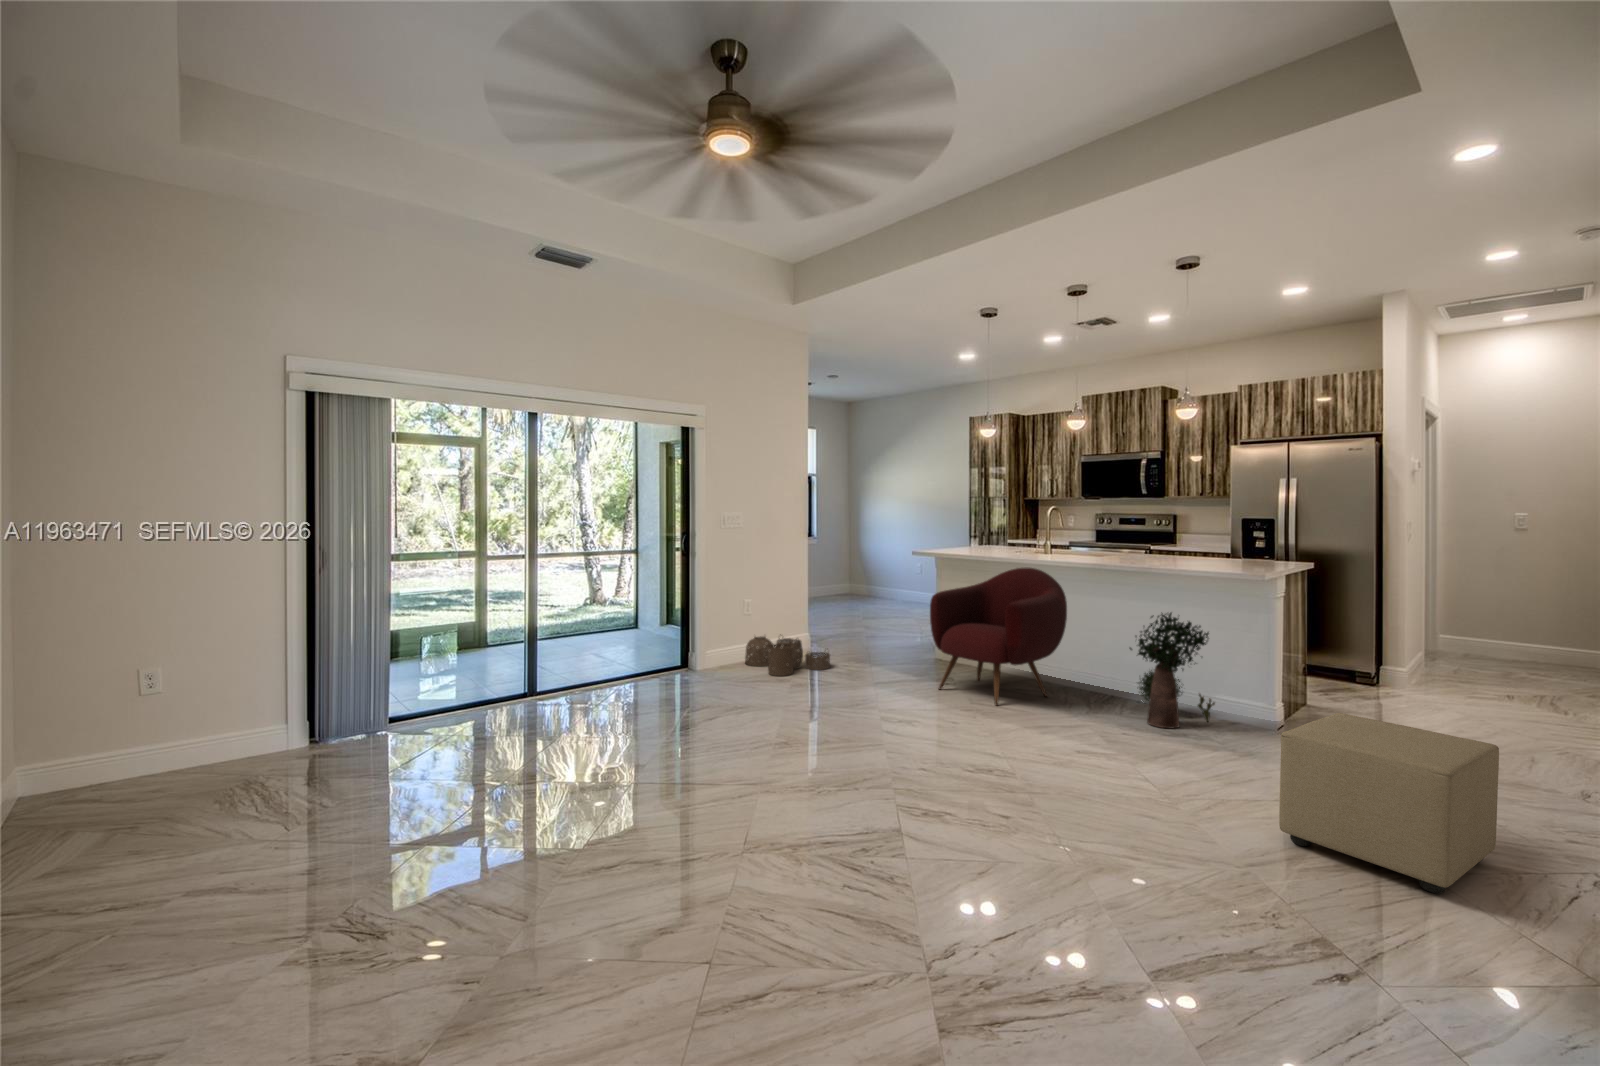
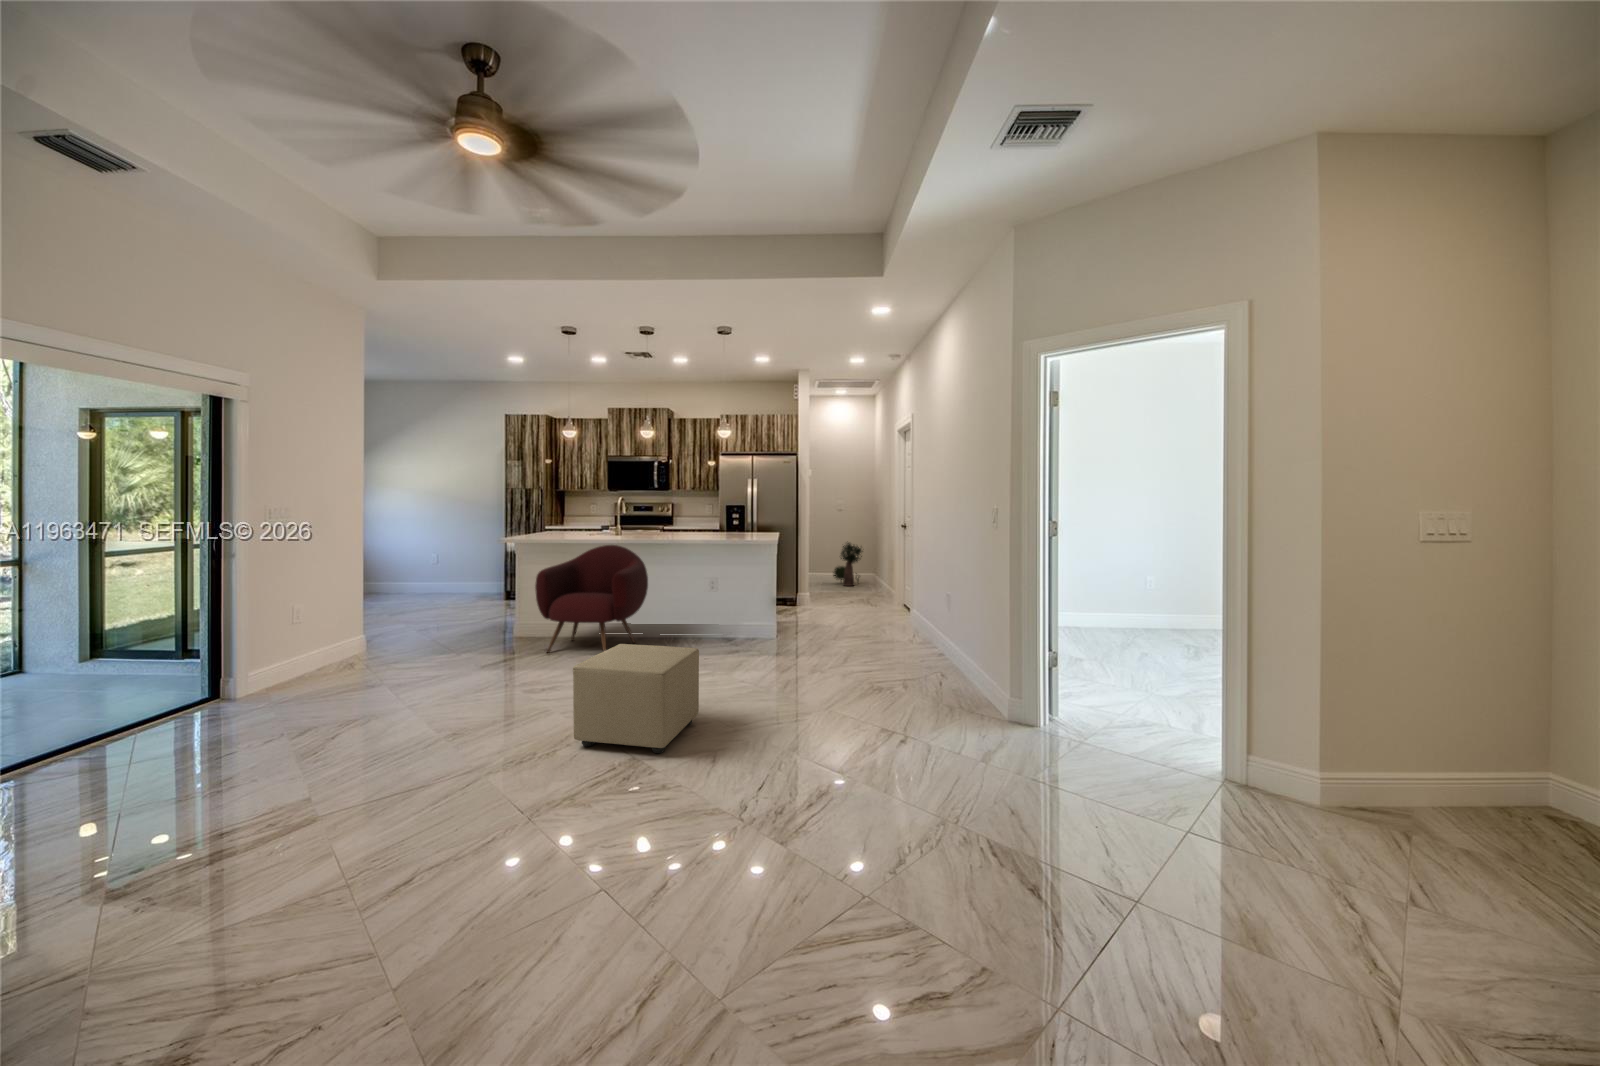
potted plant: present [1130,613,1215,728] -> present [833,543,863,586]
woven basket: present [745,636,830,676] -> none [303,628,419,672]
ottoman: present [1279,713,1499,893] -> present [573,644,699,753]

